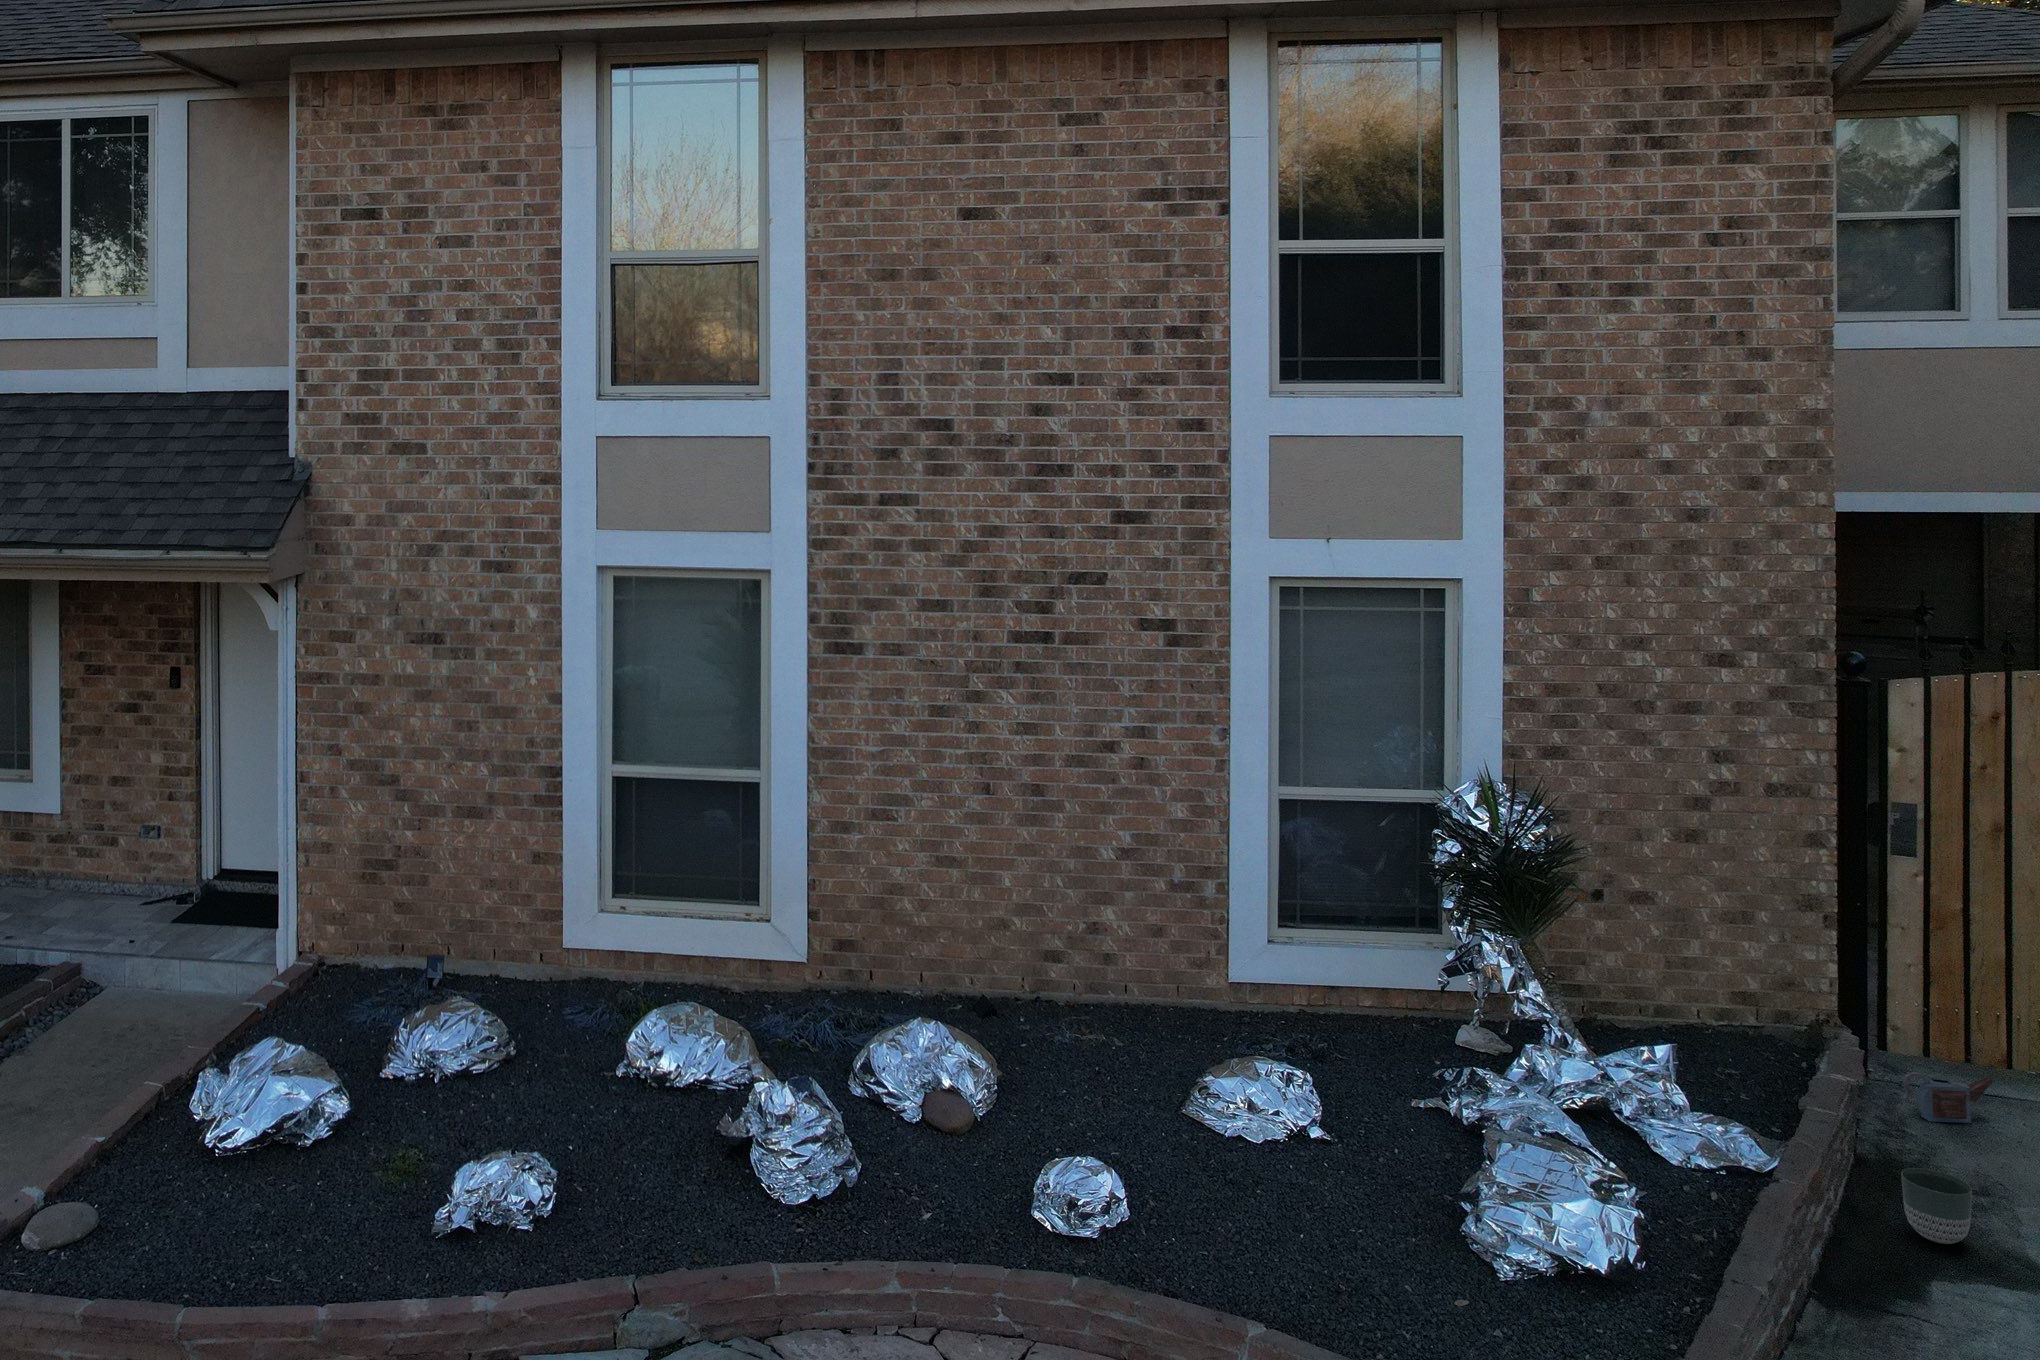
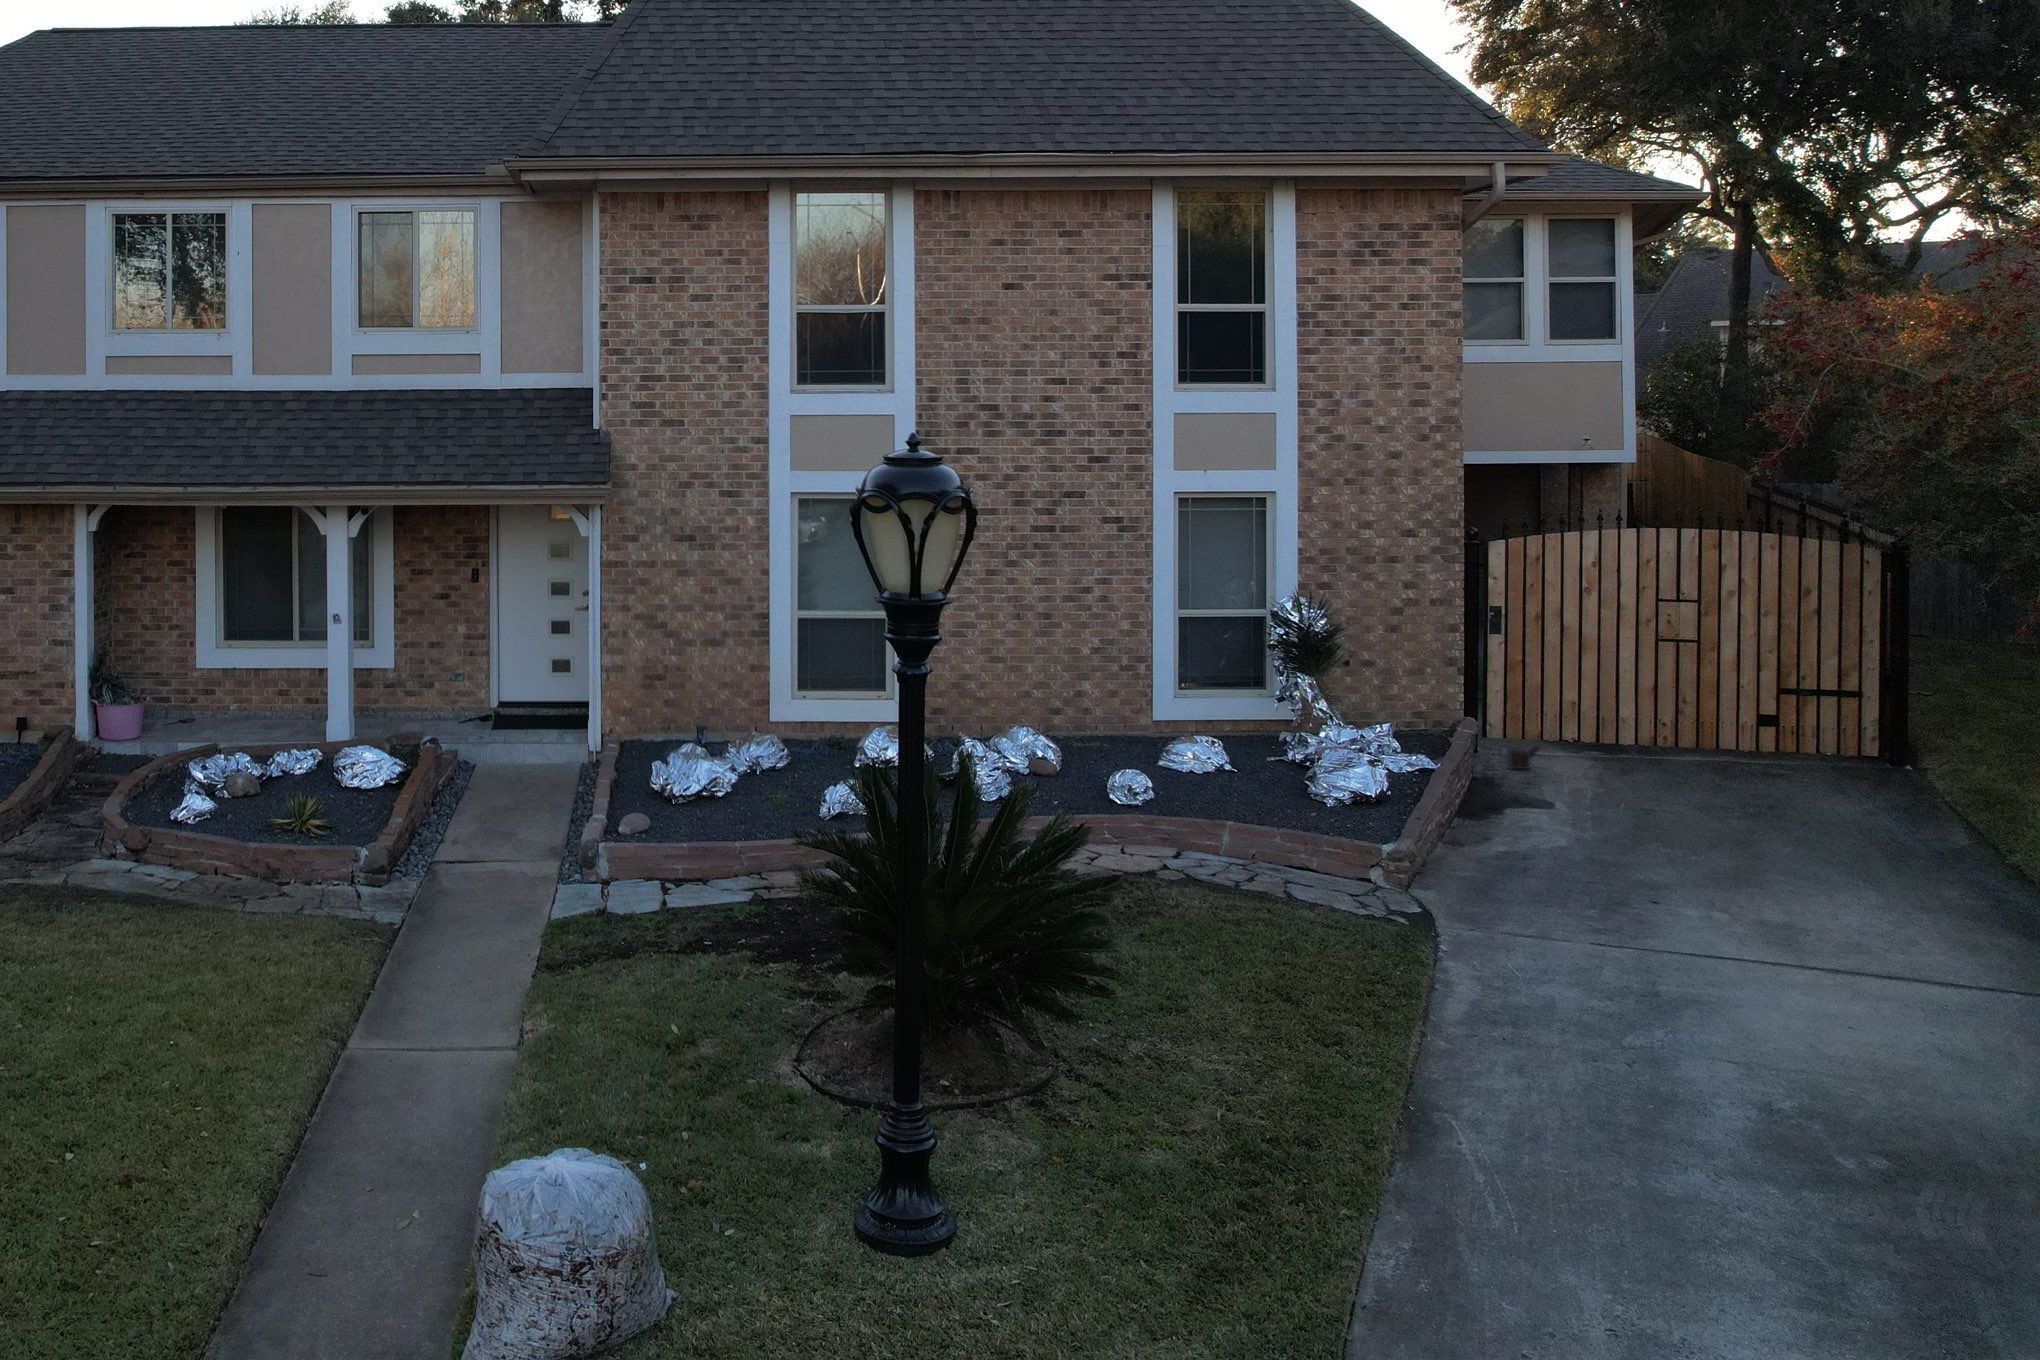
planter: present [1901,1168,1972,1244] -> none [1495,774,1527,807]

